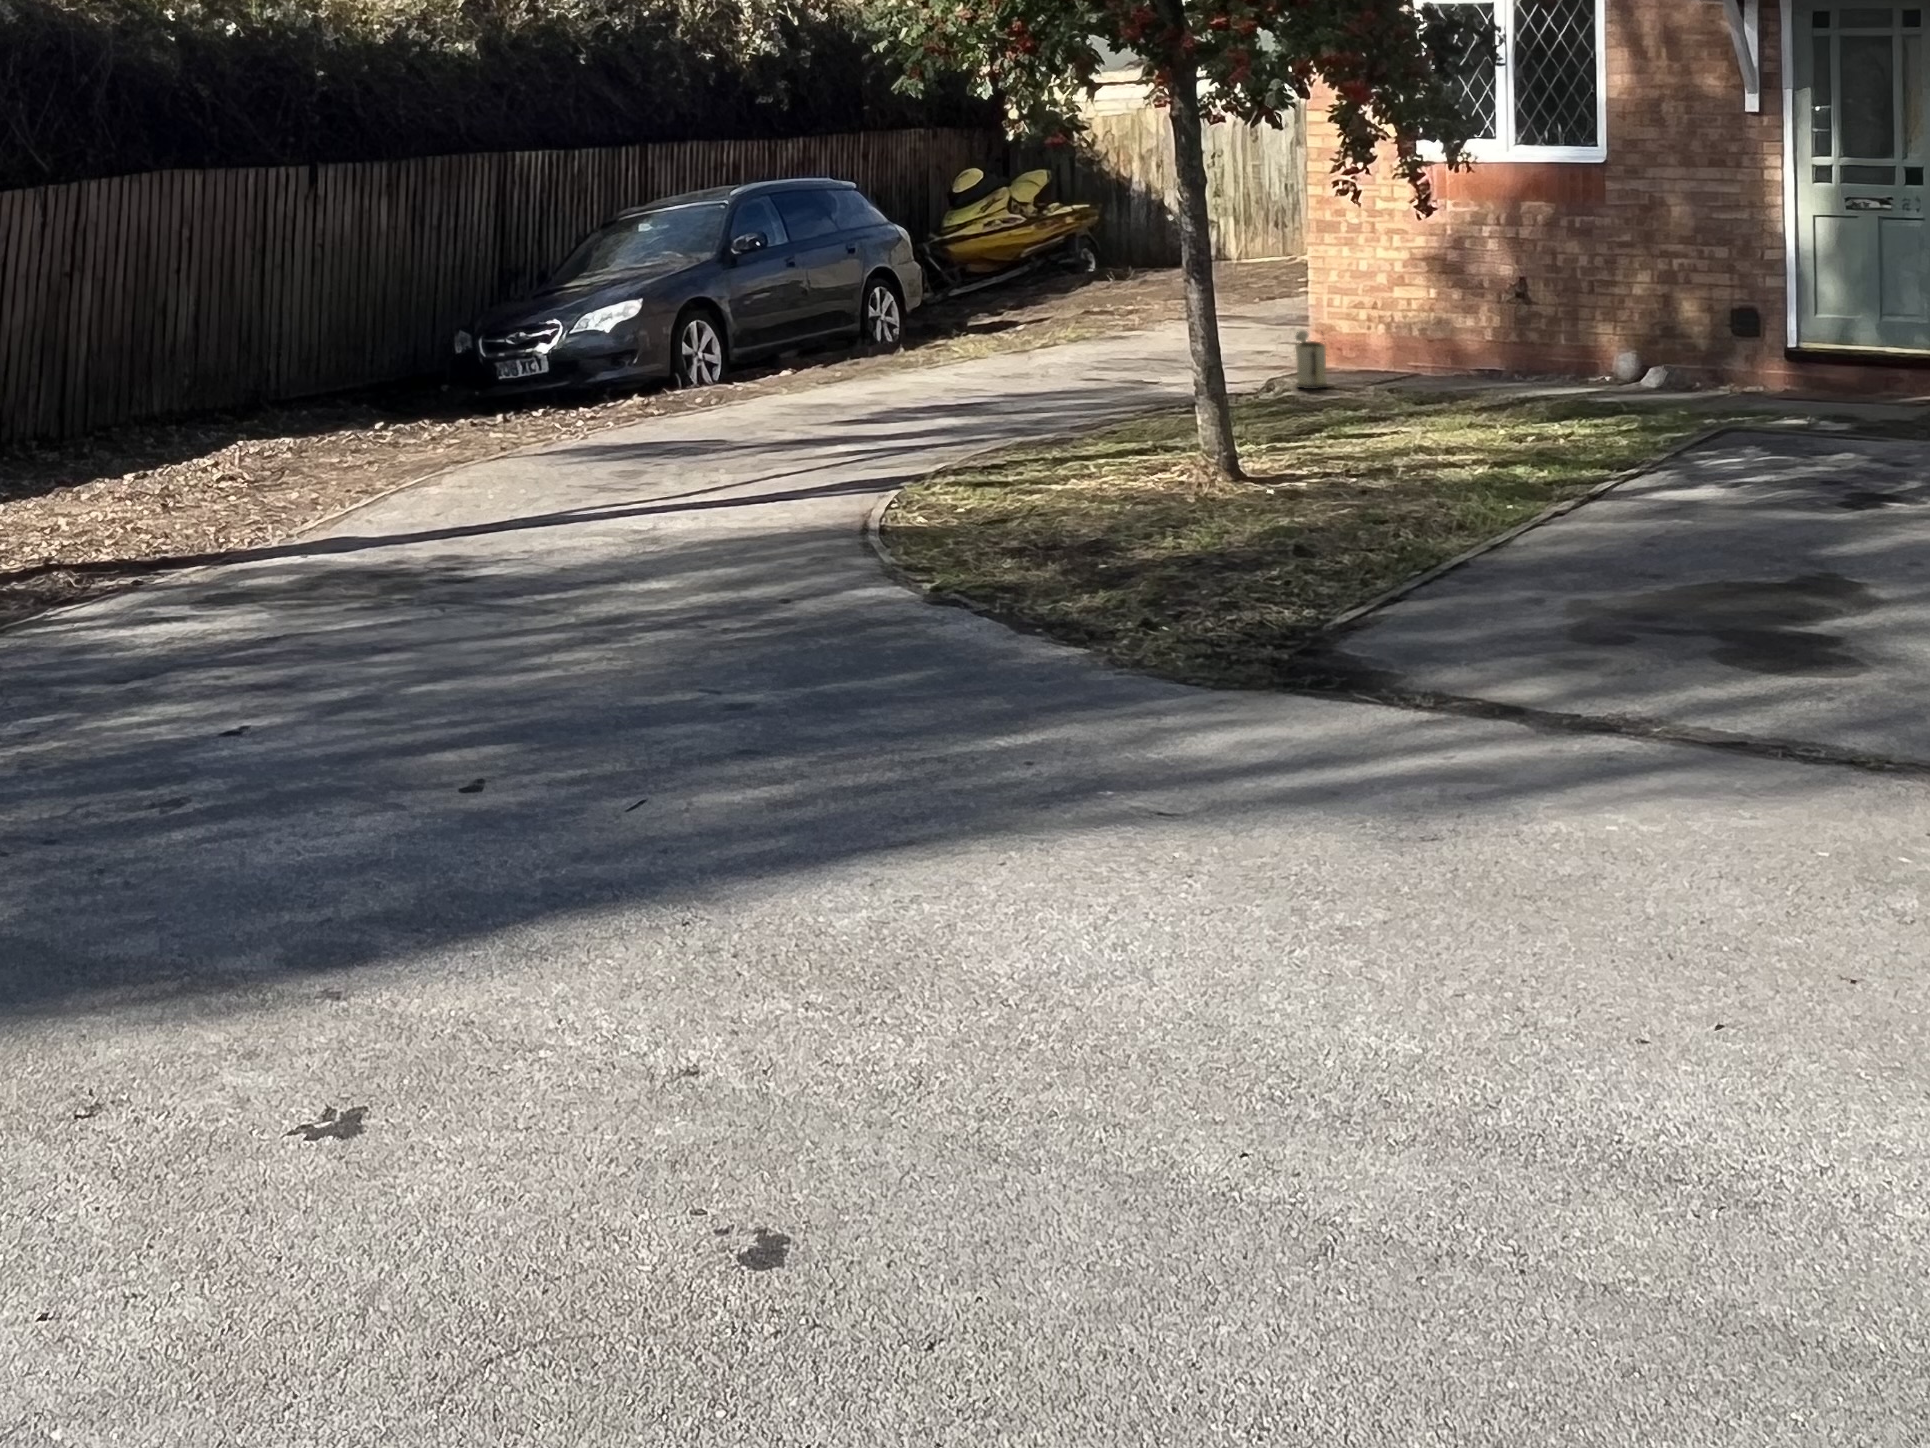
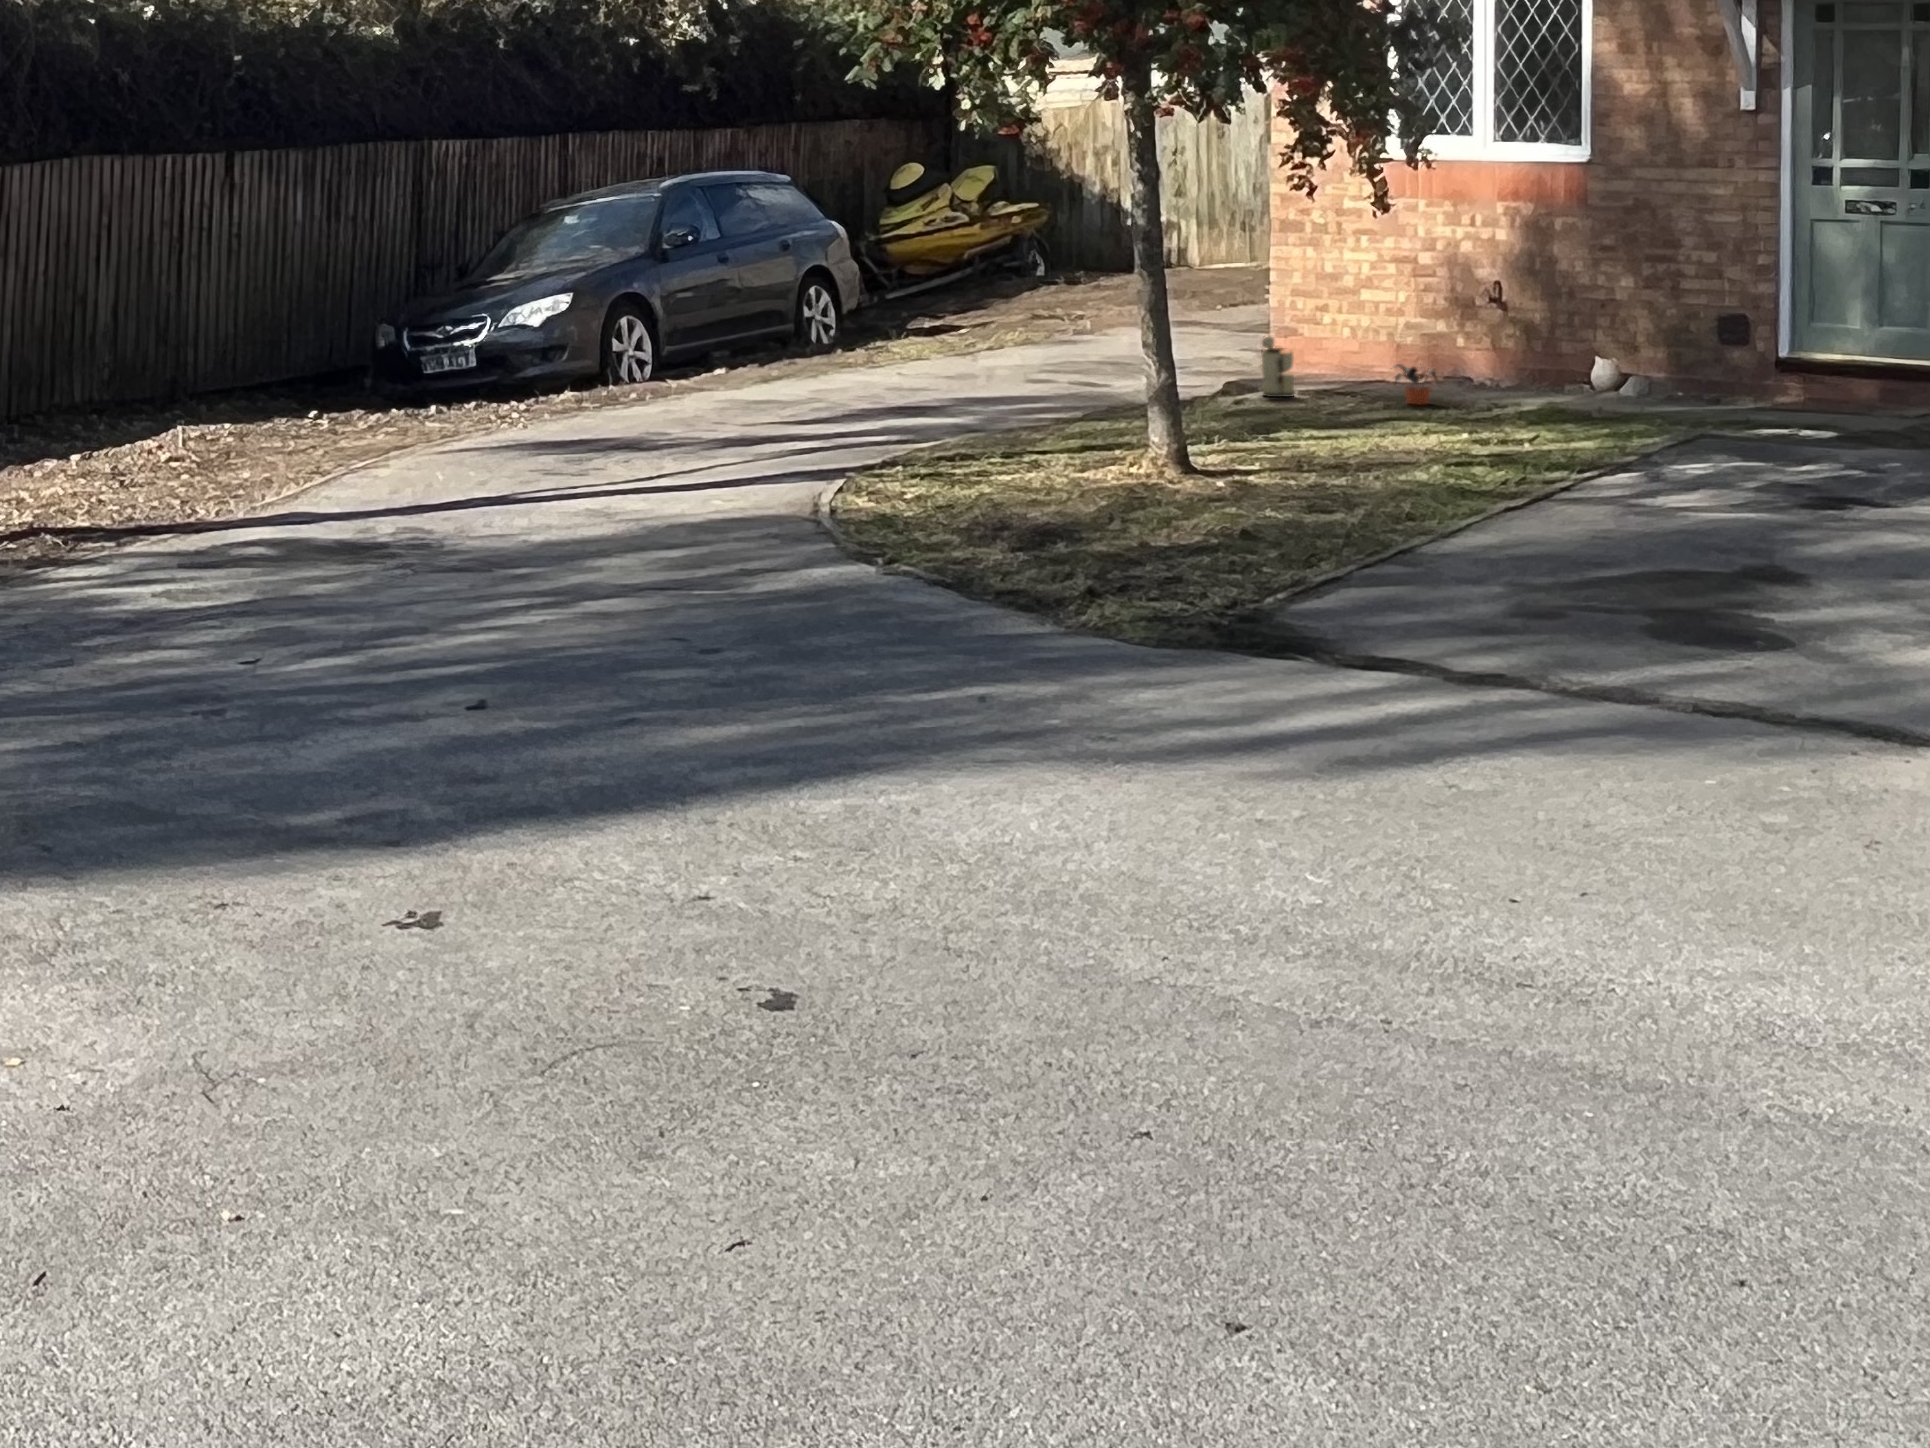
potted plant: none [1416,354,1467,395] -> present [1395,364,1436,405]

